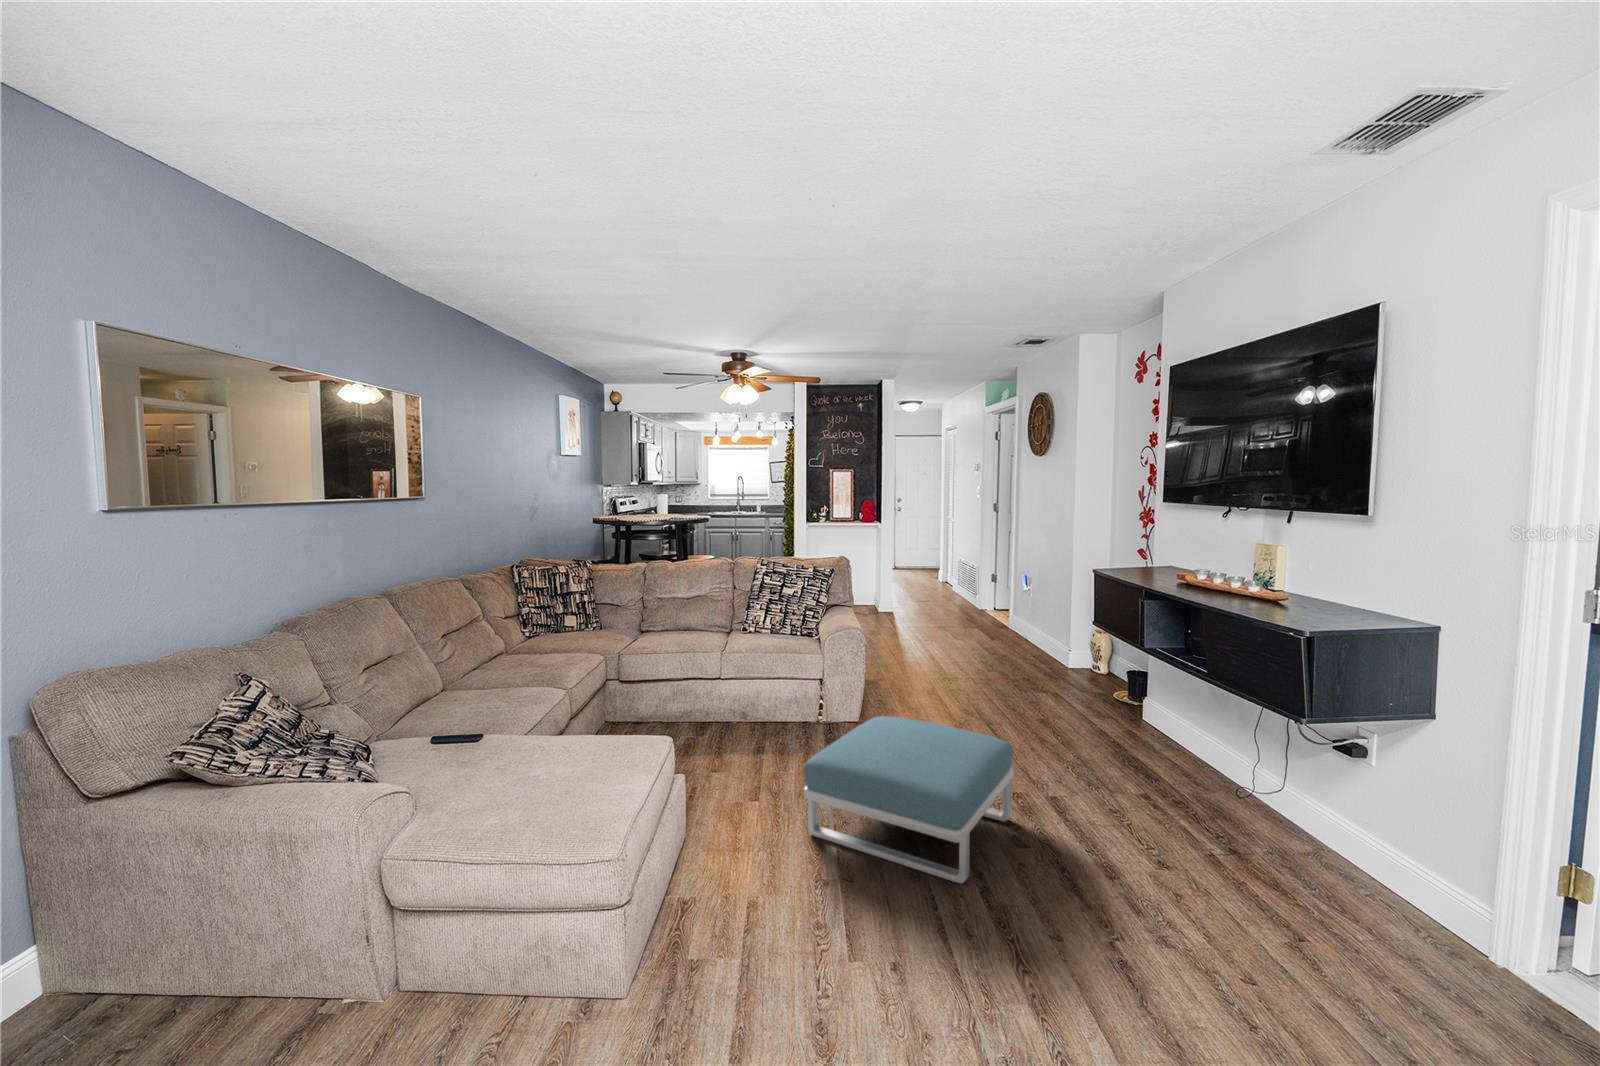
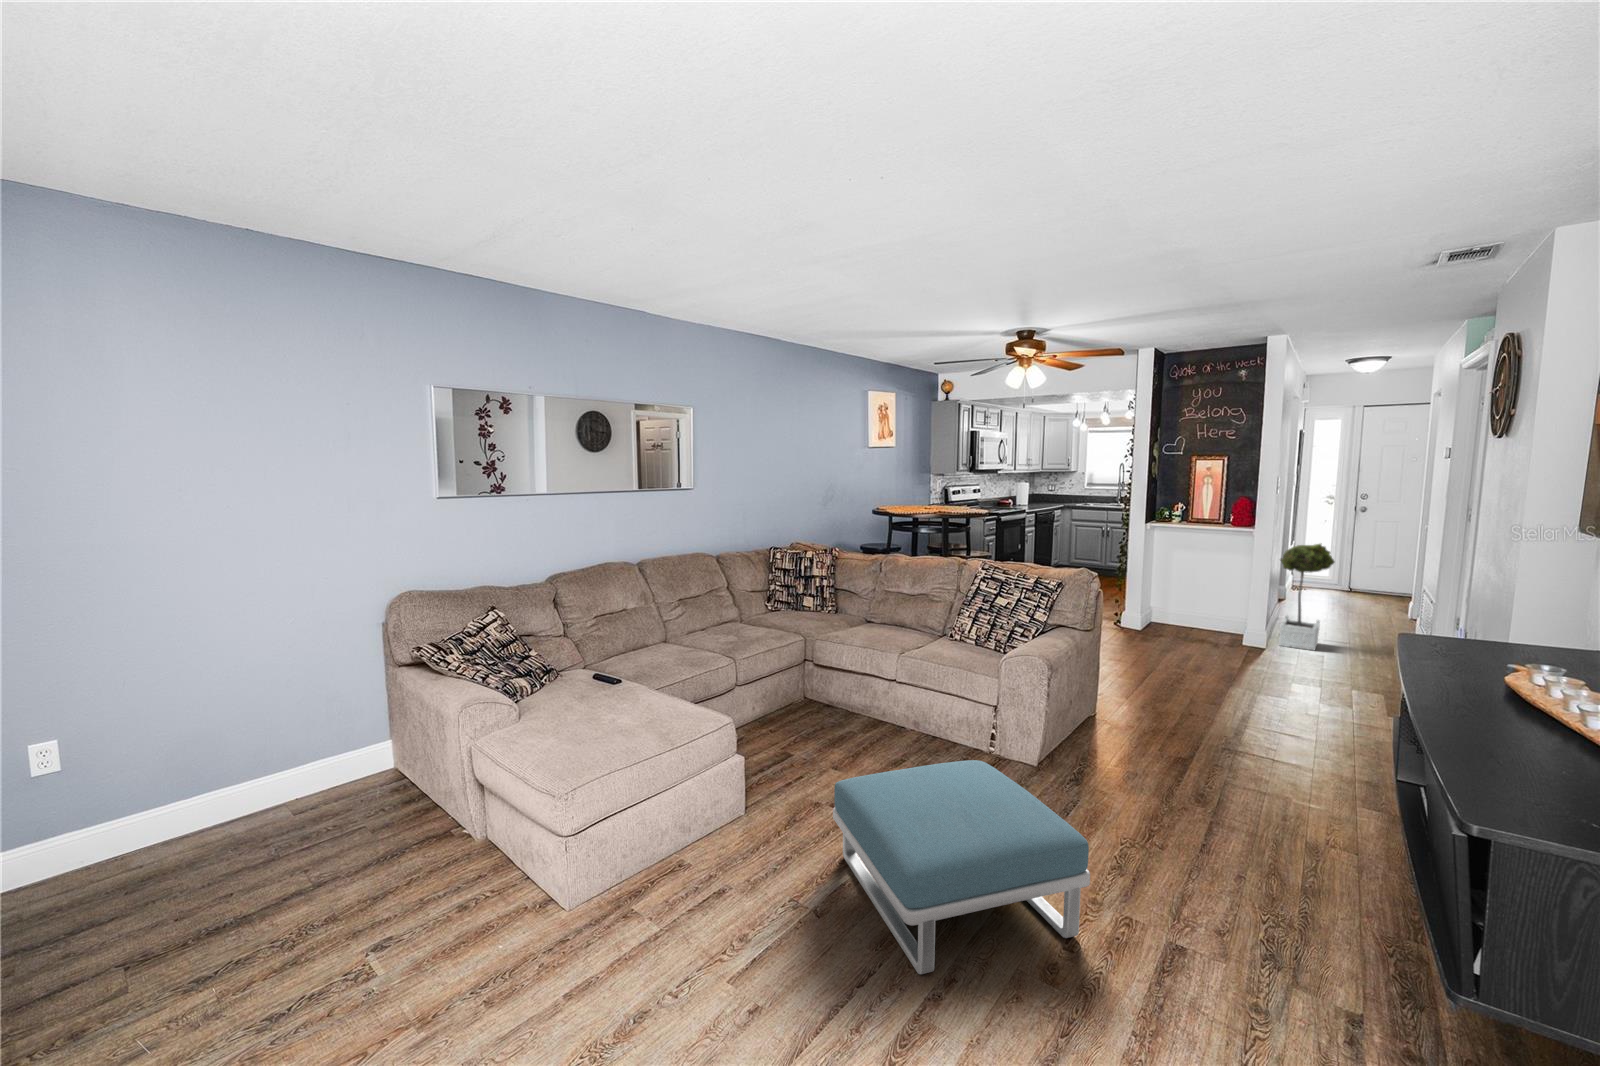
potted tree: none [891,530,925,609] -> present [1279,544,1335,650]

